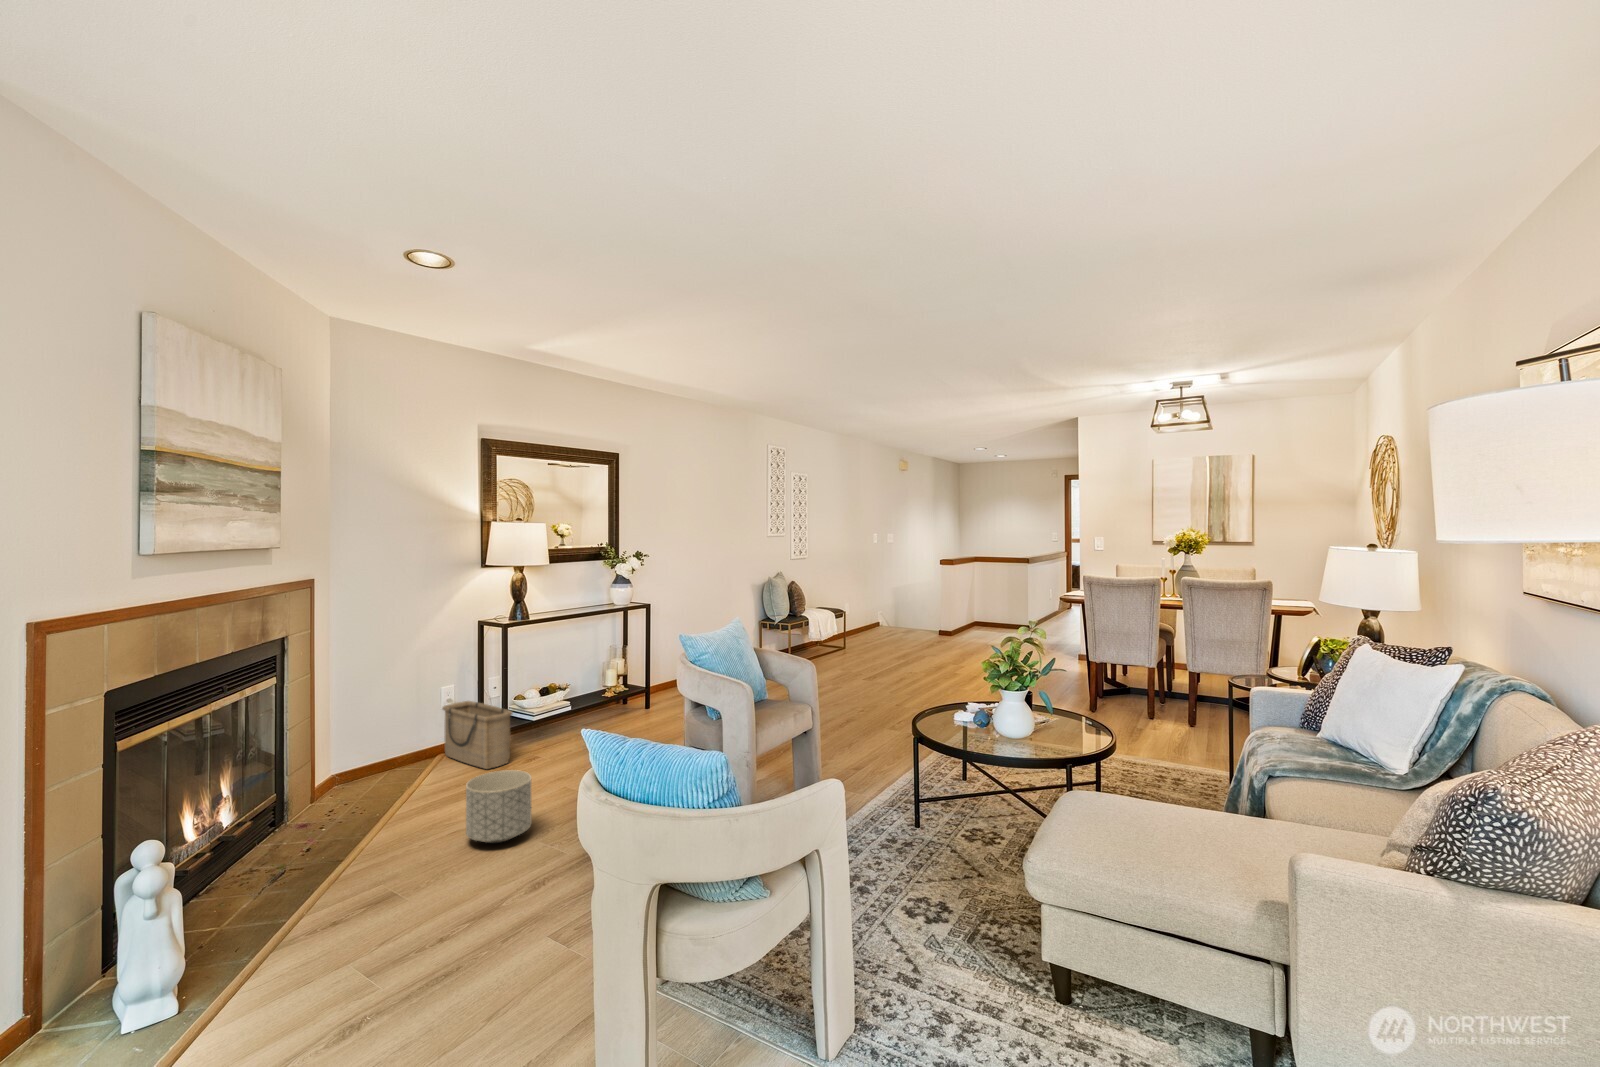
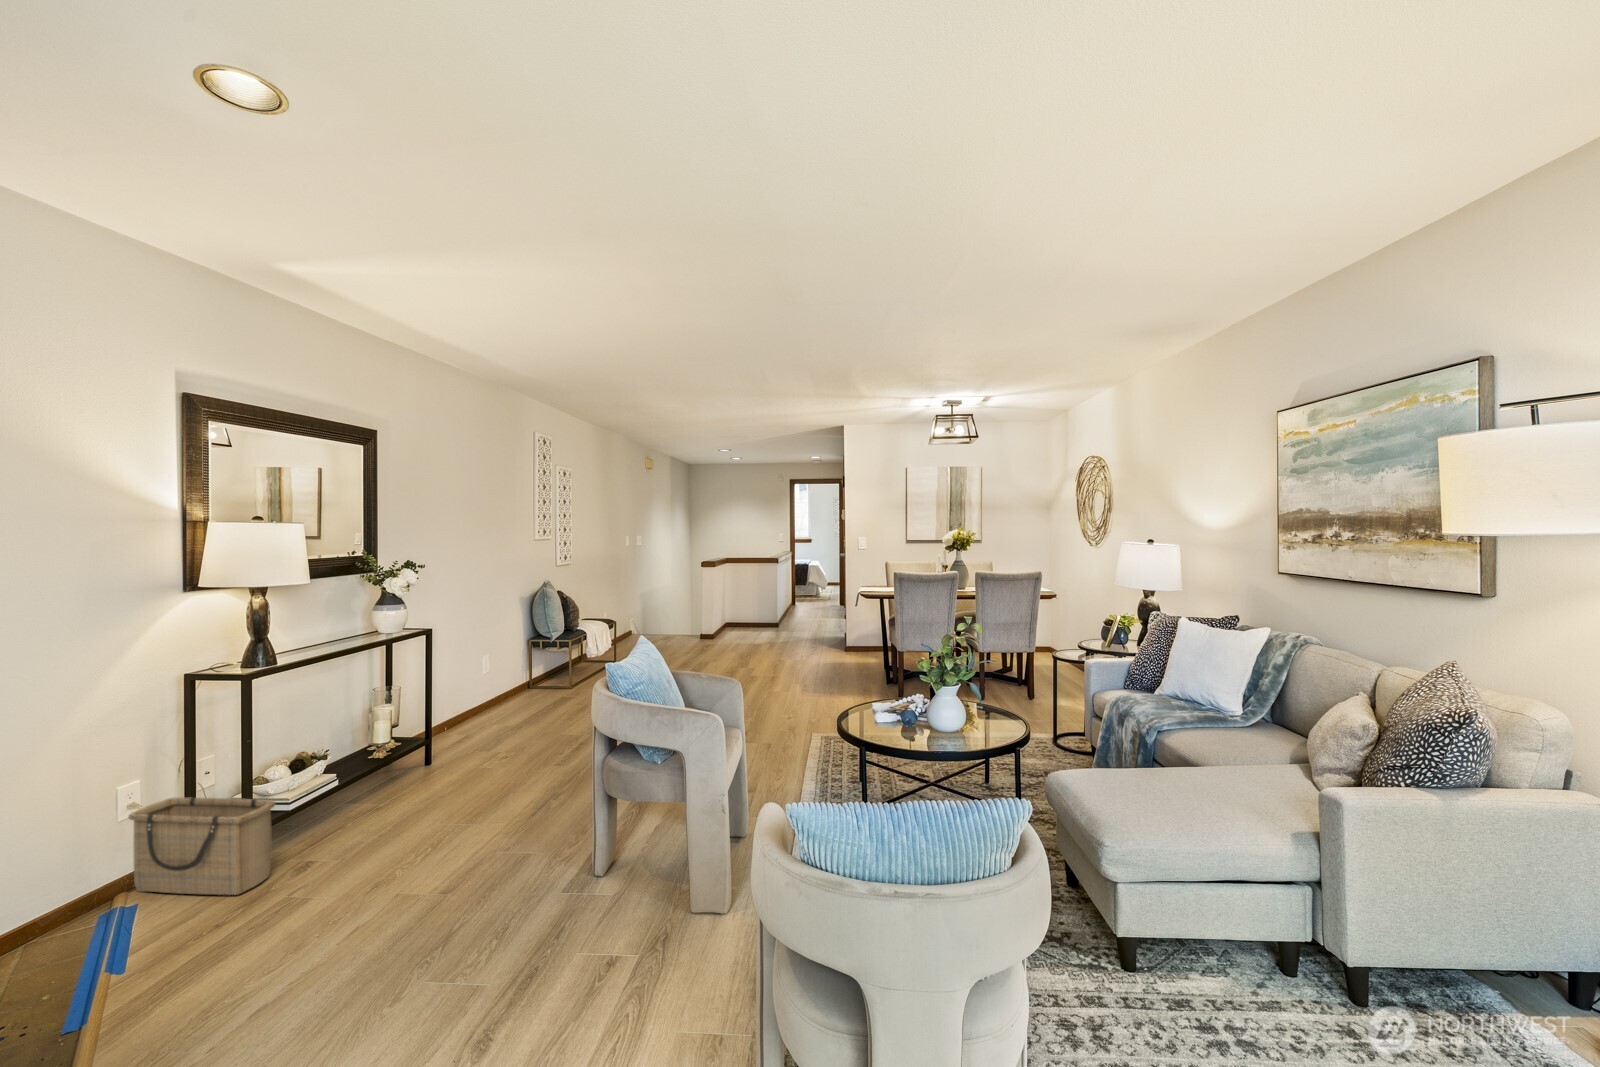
planter: present [466,770,531,843] -> none [304,883,409,1006]

